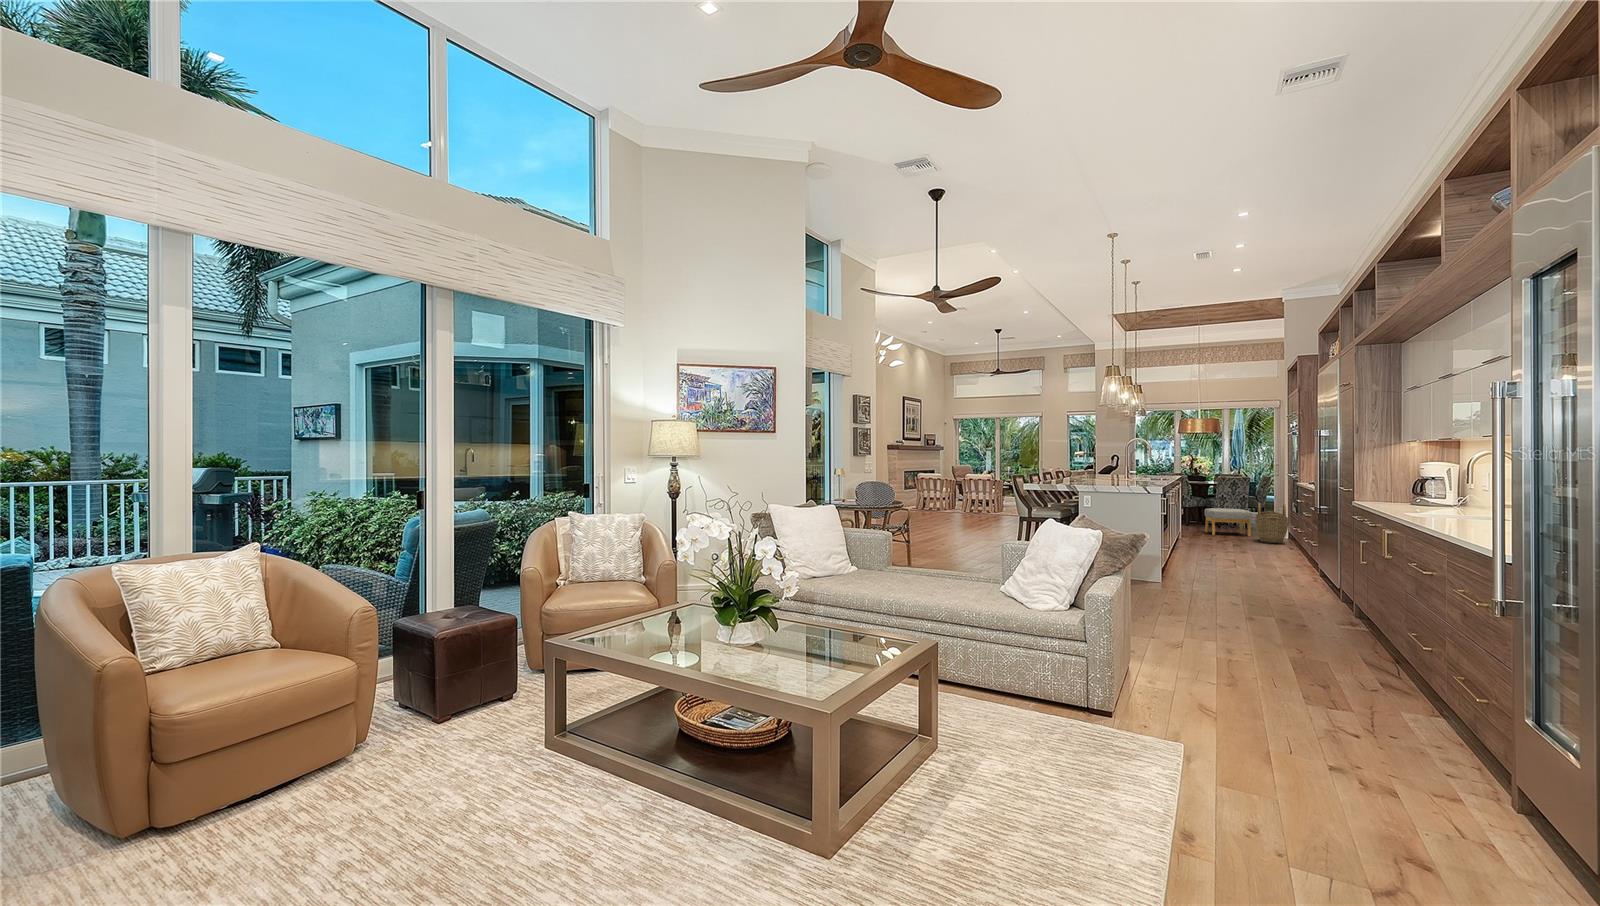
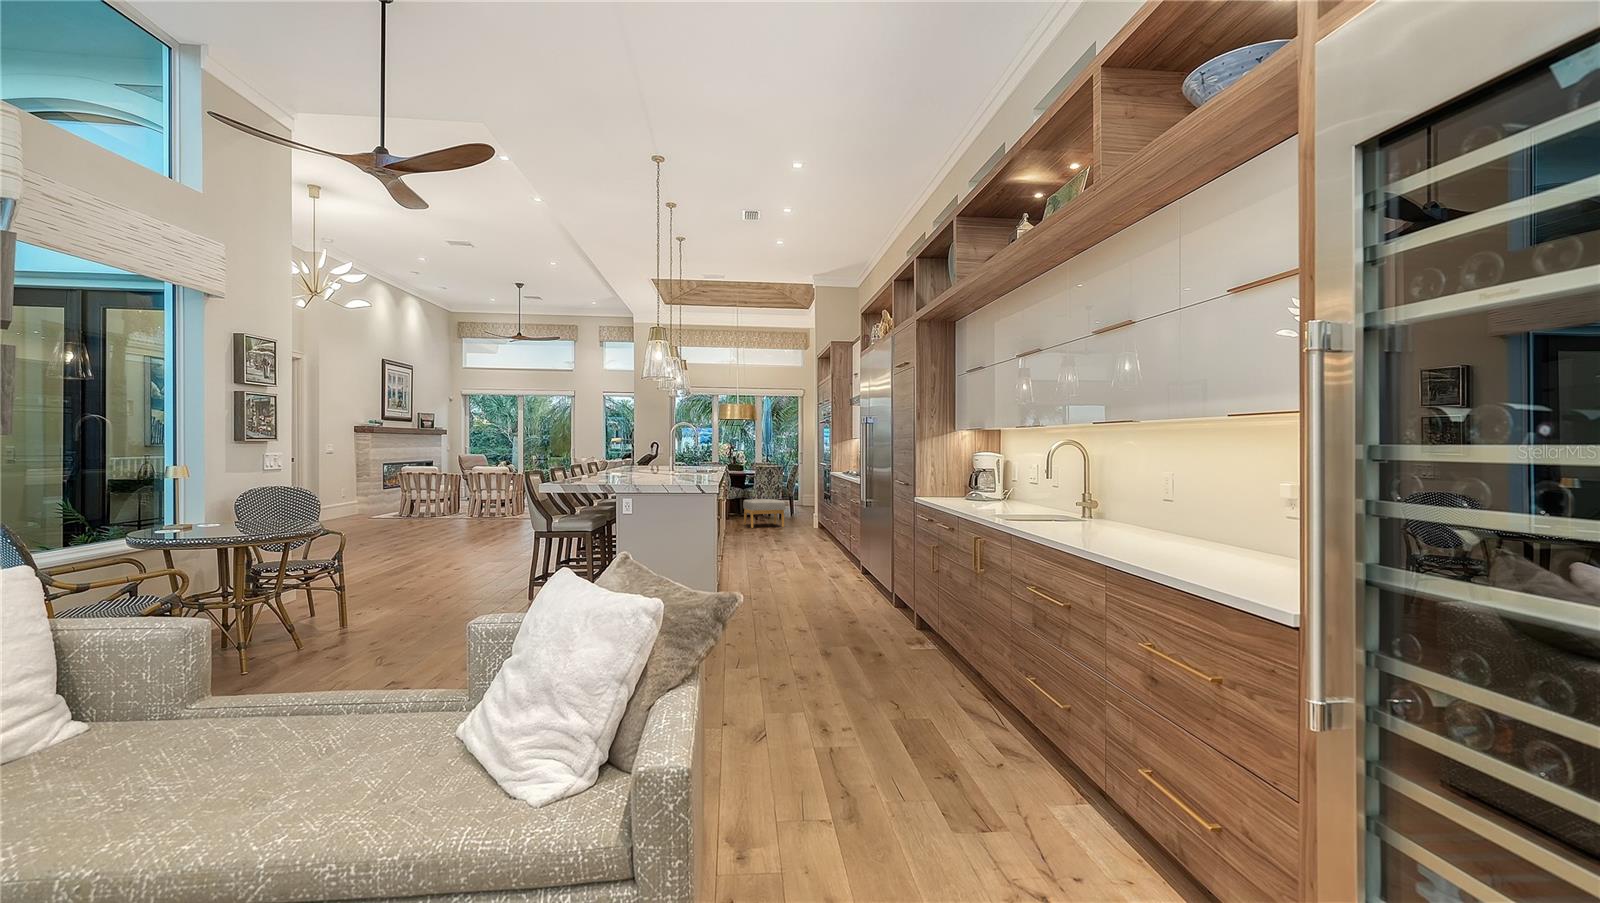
woven basket: present [1255,503,1288,544] -> none [790,493,818,534]

